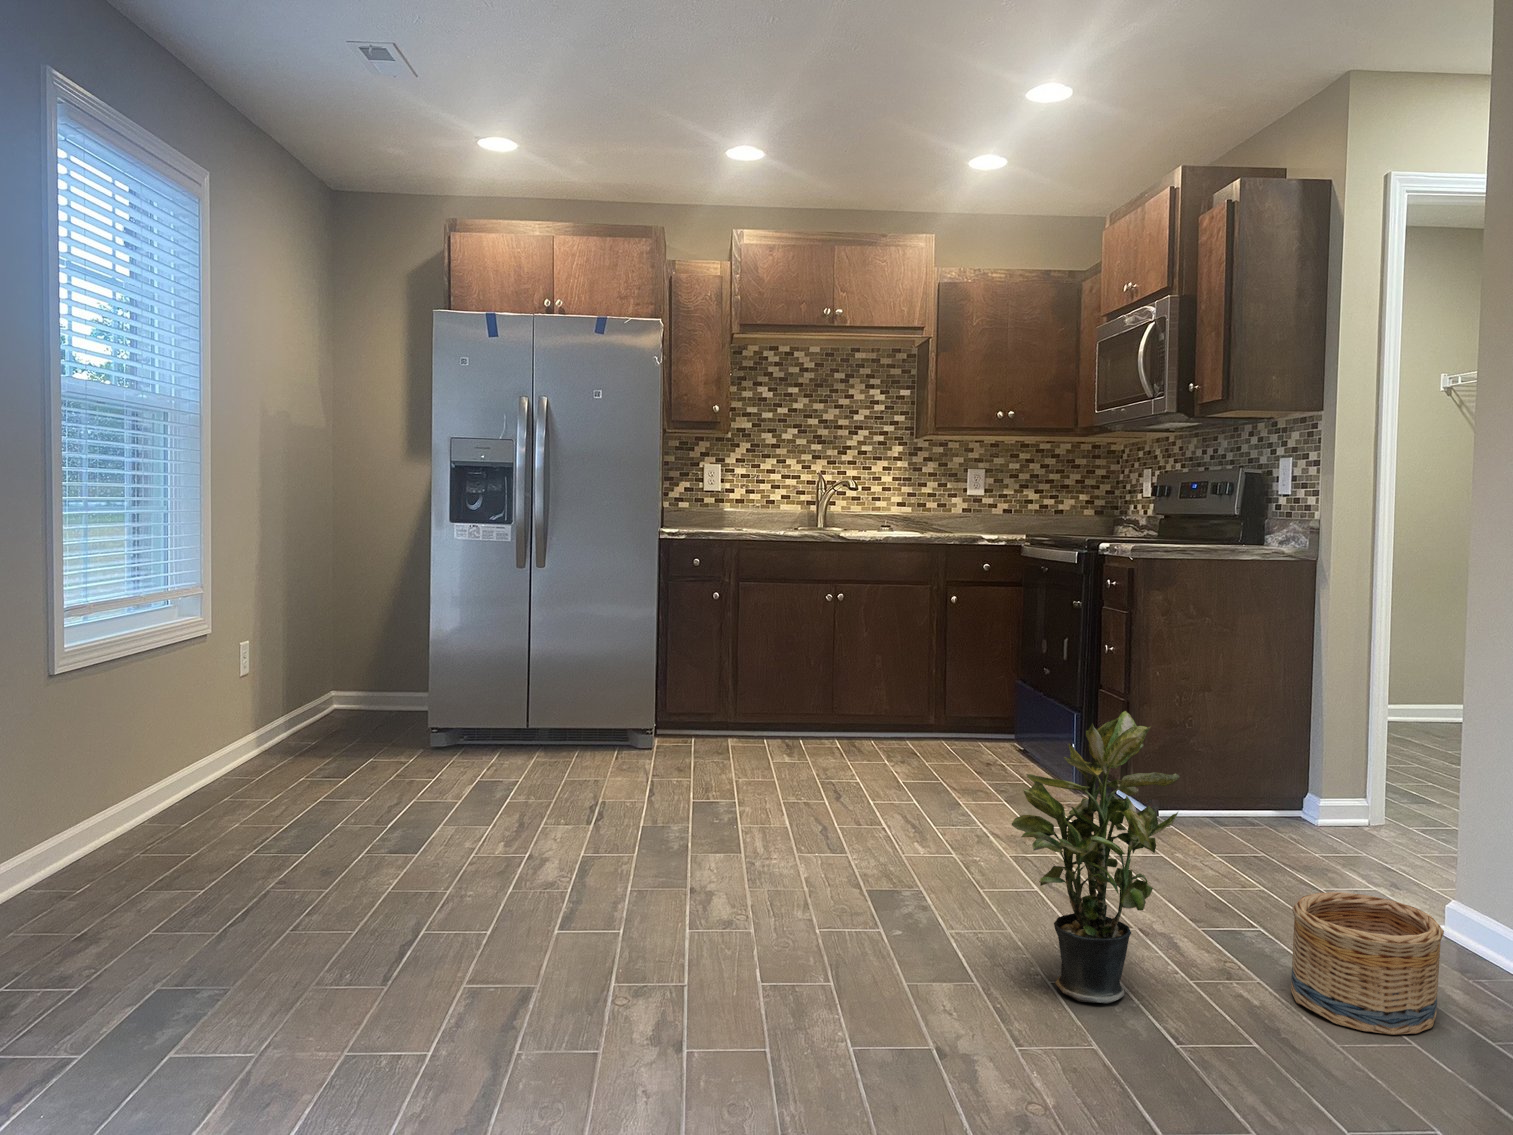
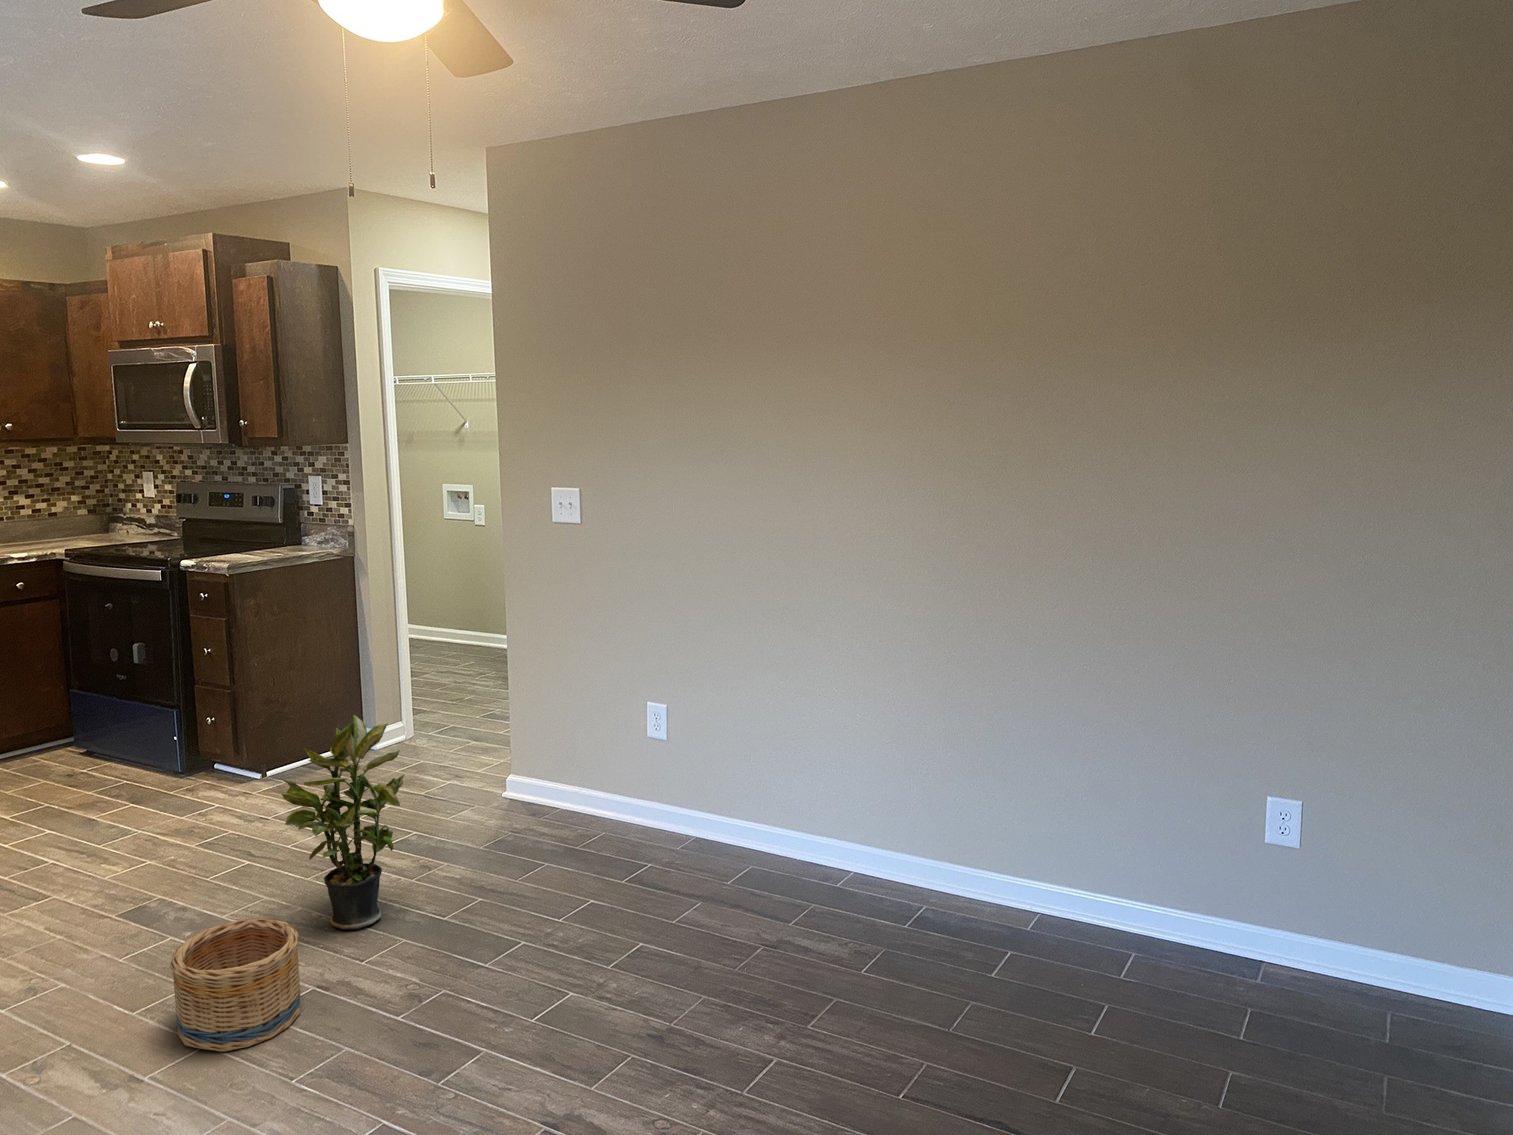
basket: present [1291,892,1444,1035] -> present [170,919,301,1052]

